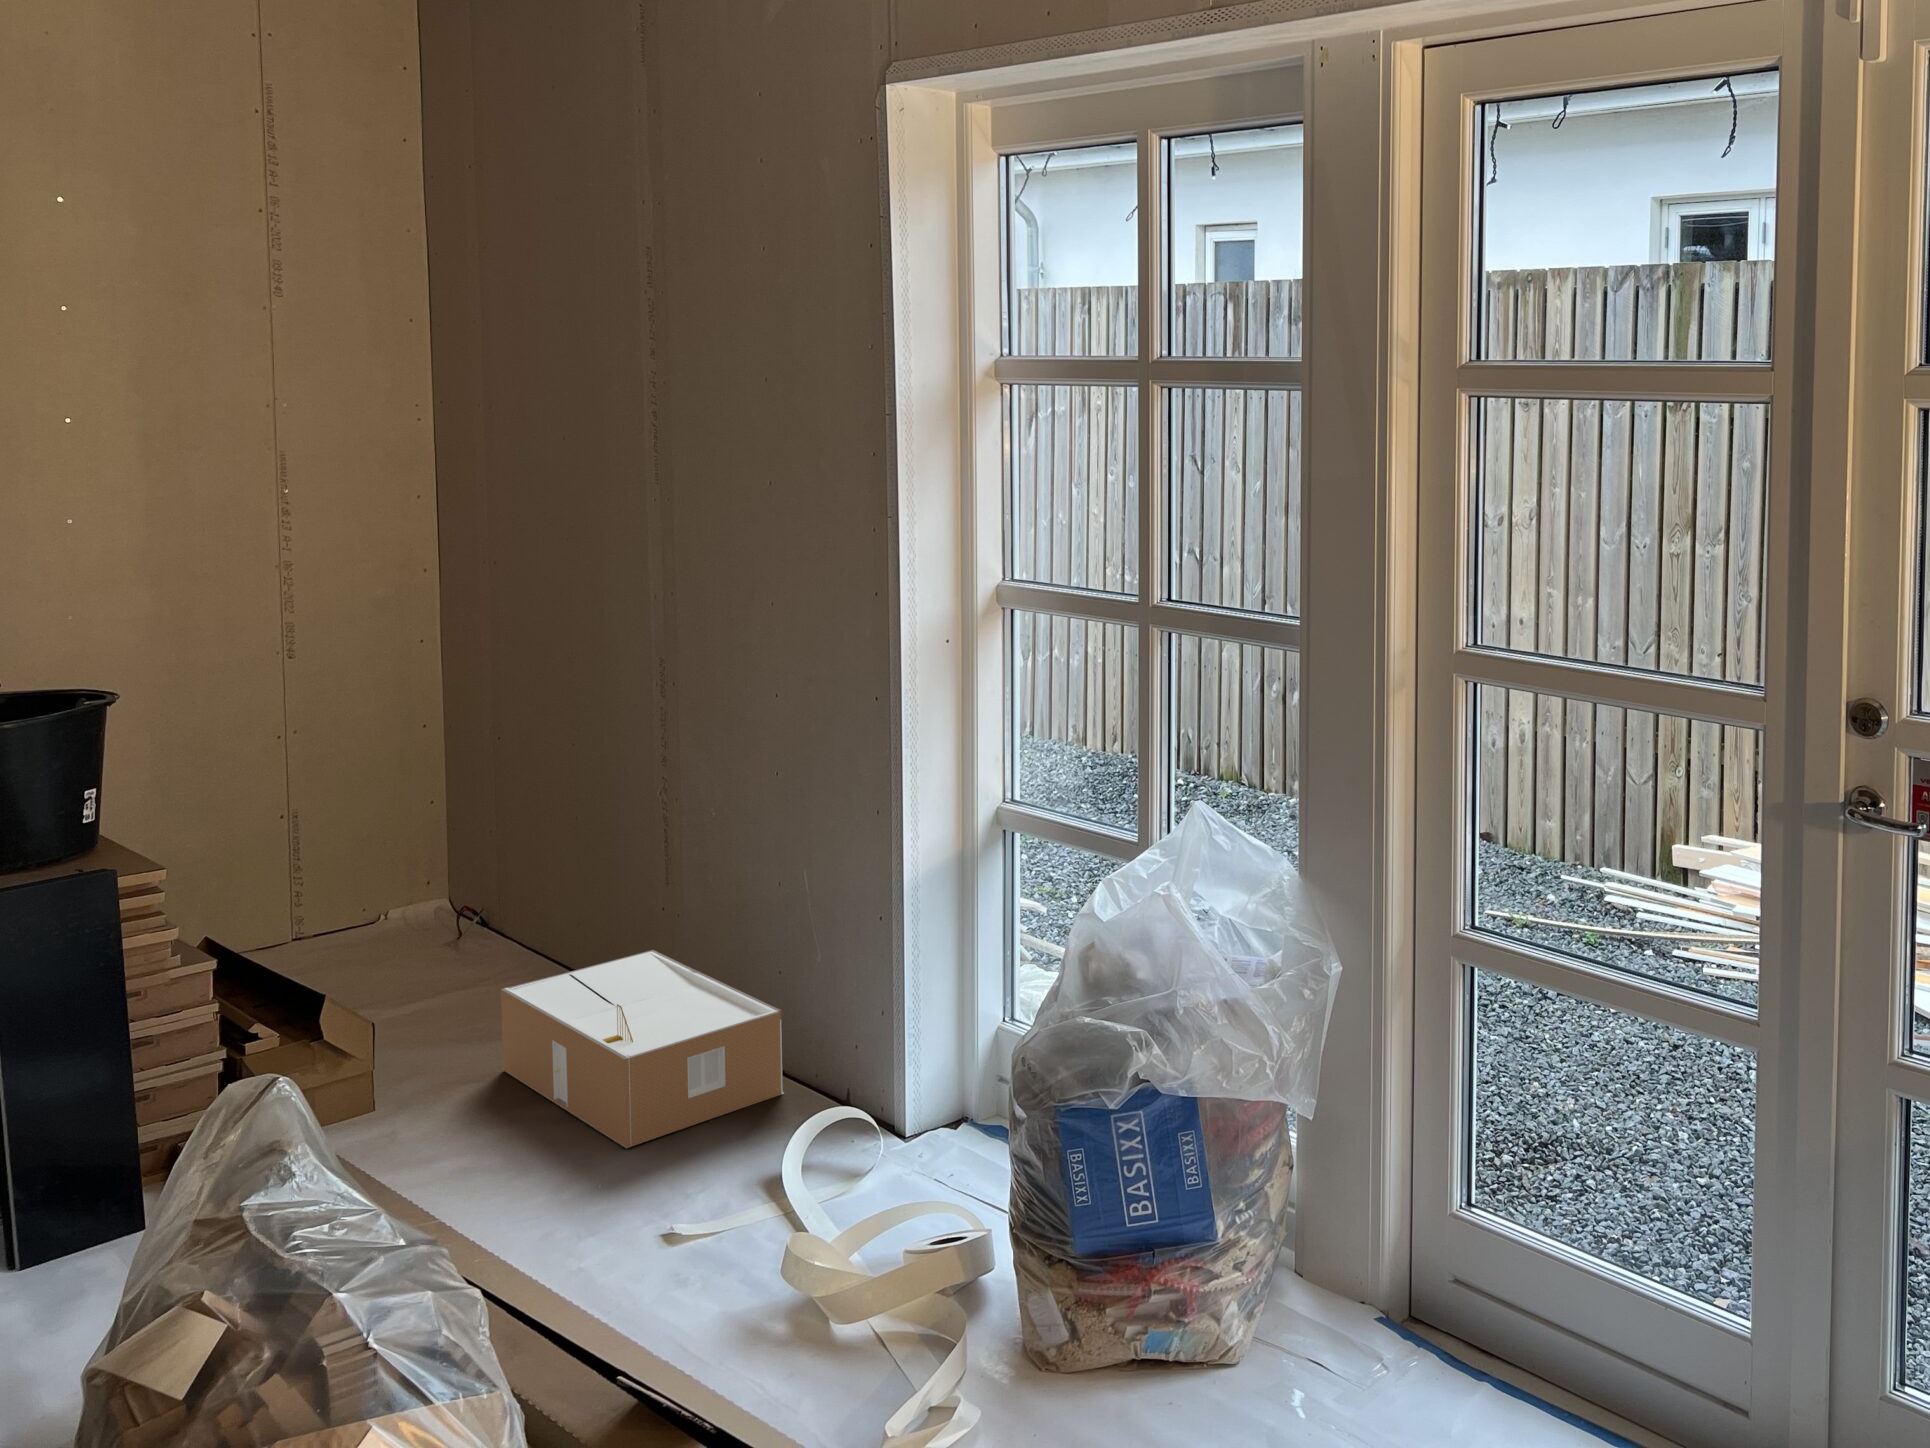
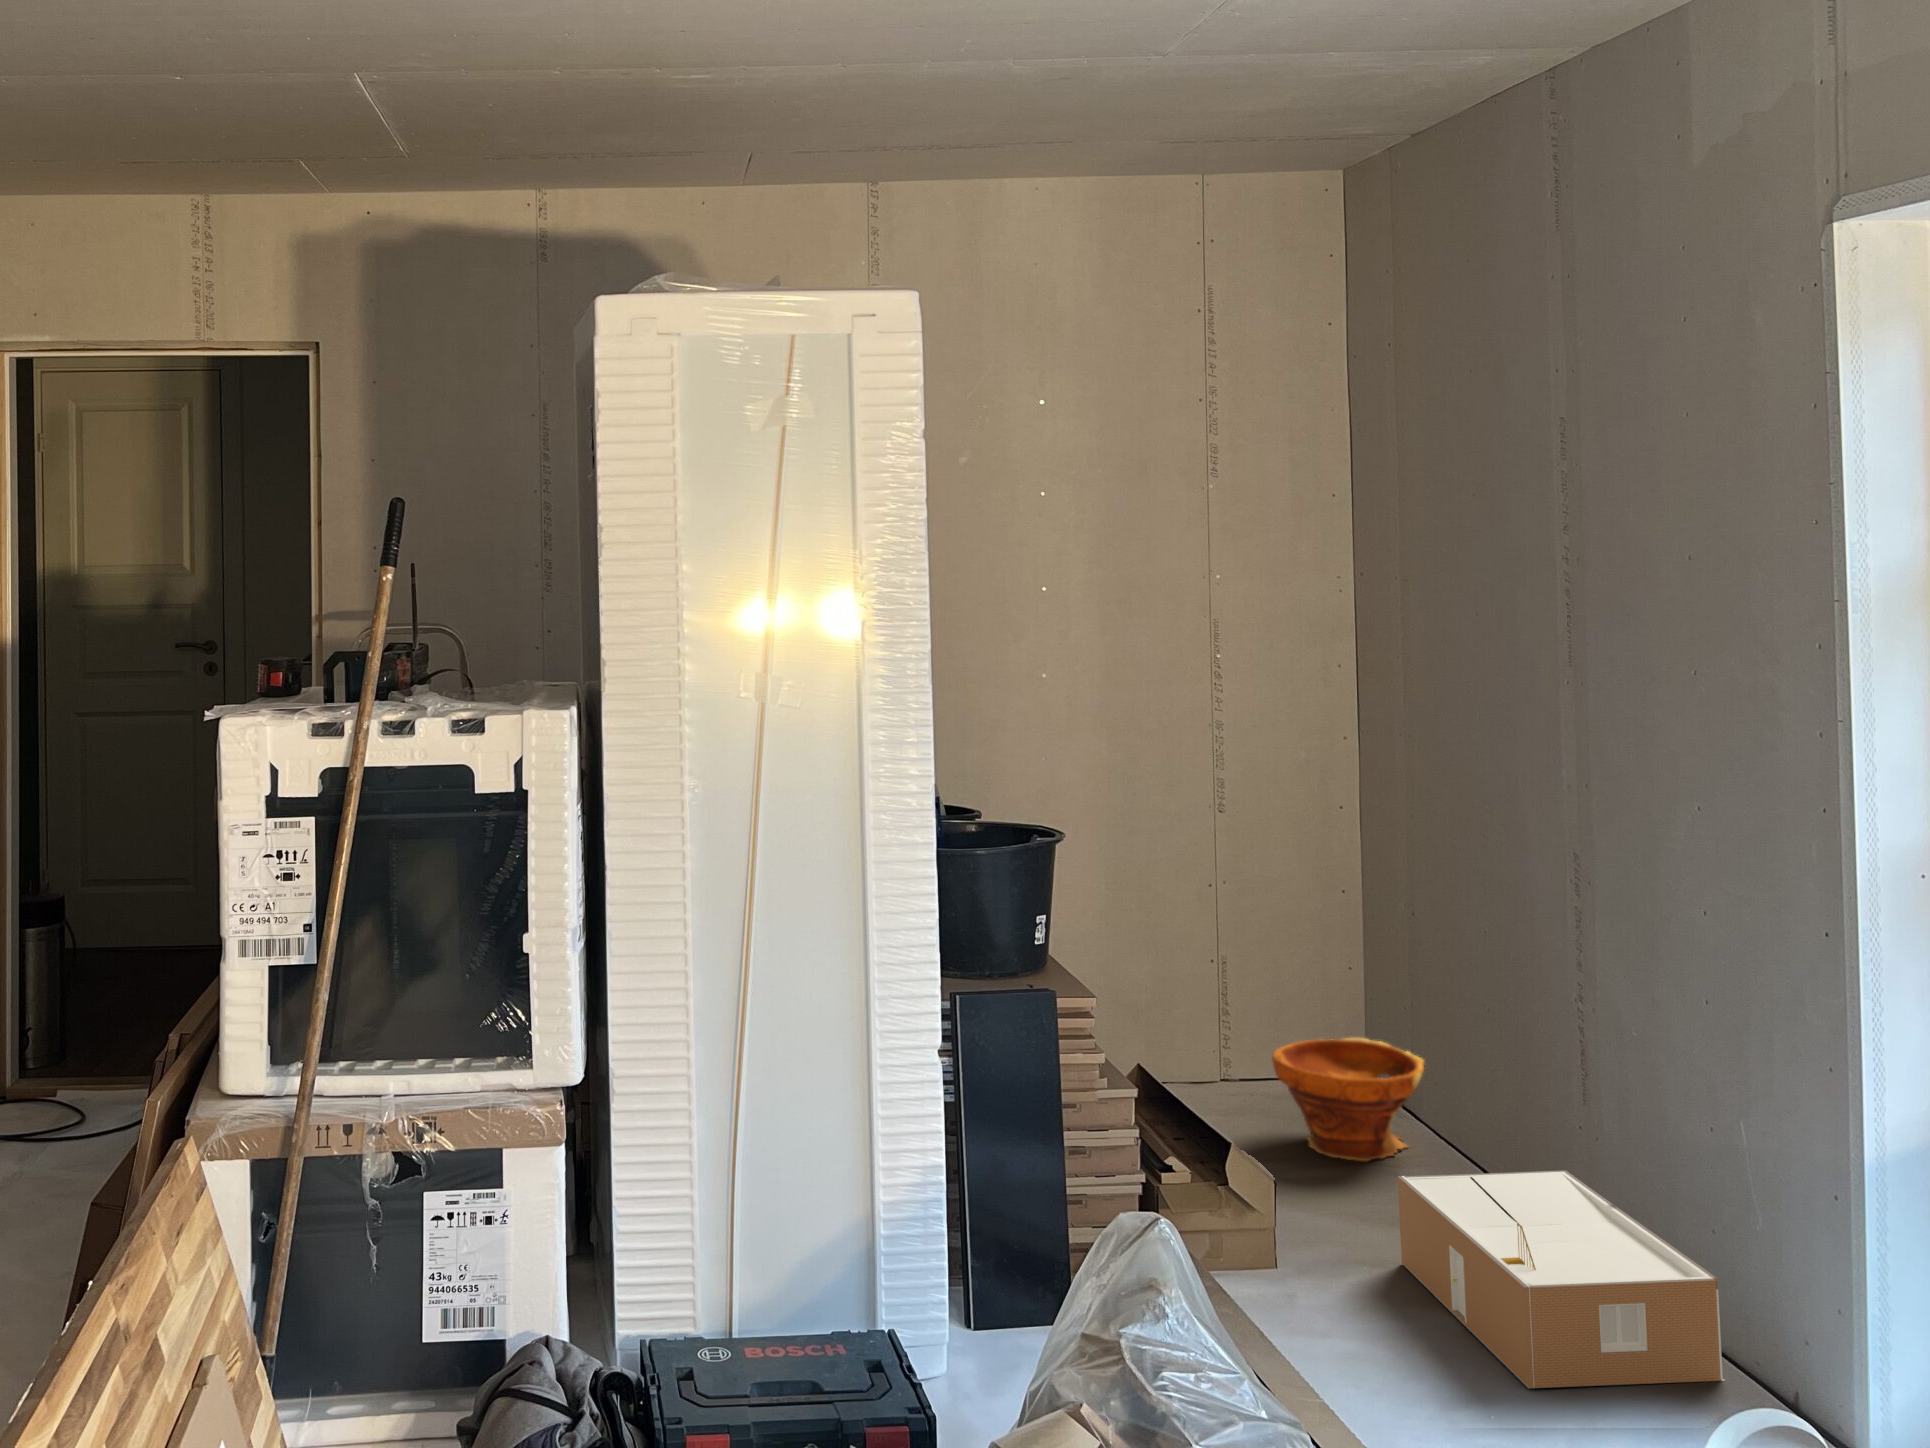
planter: none [364,867,520,988] -> present [1272,1038,1424,1161]

